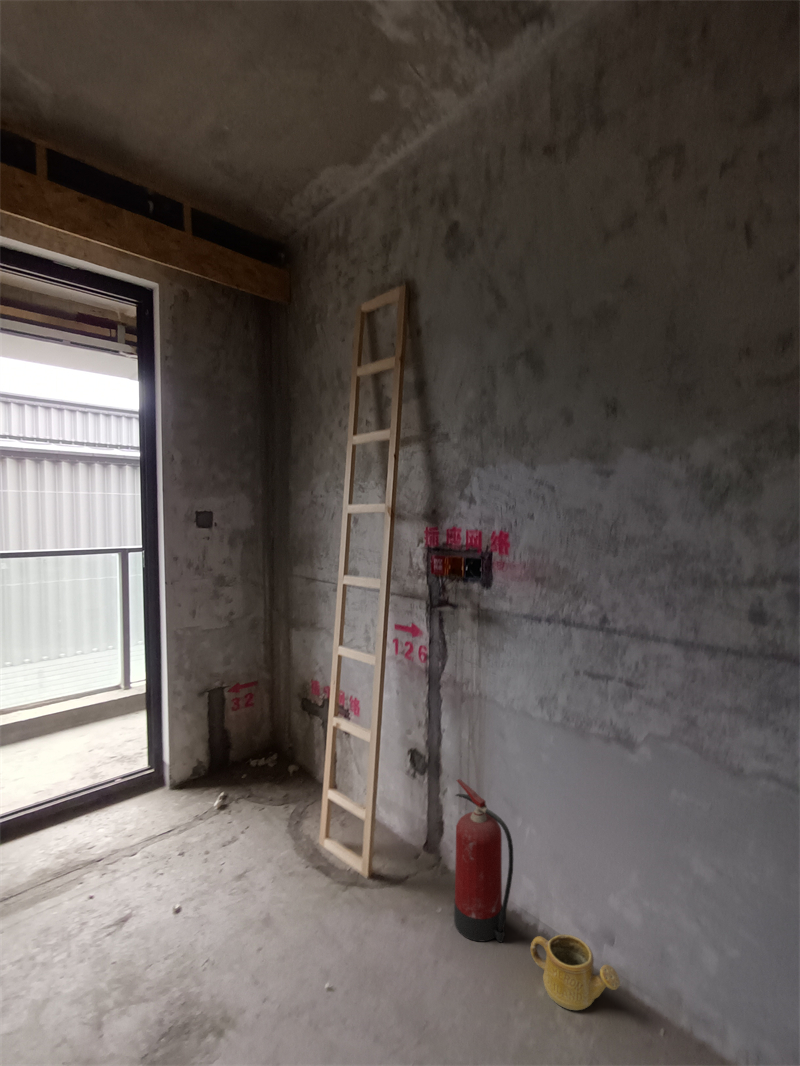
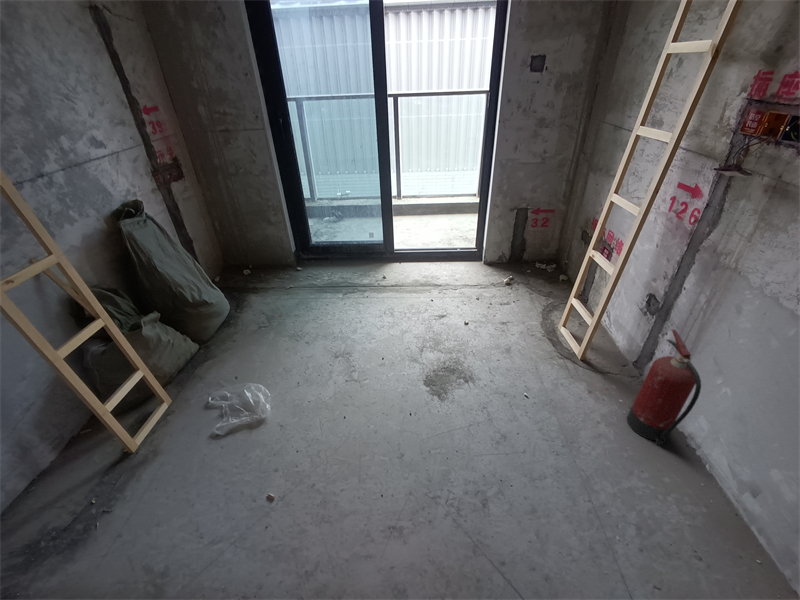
watering can: present [531,934,620,1010] -> none [675,459,749,530]

